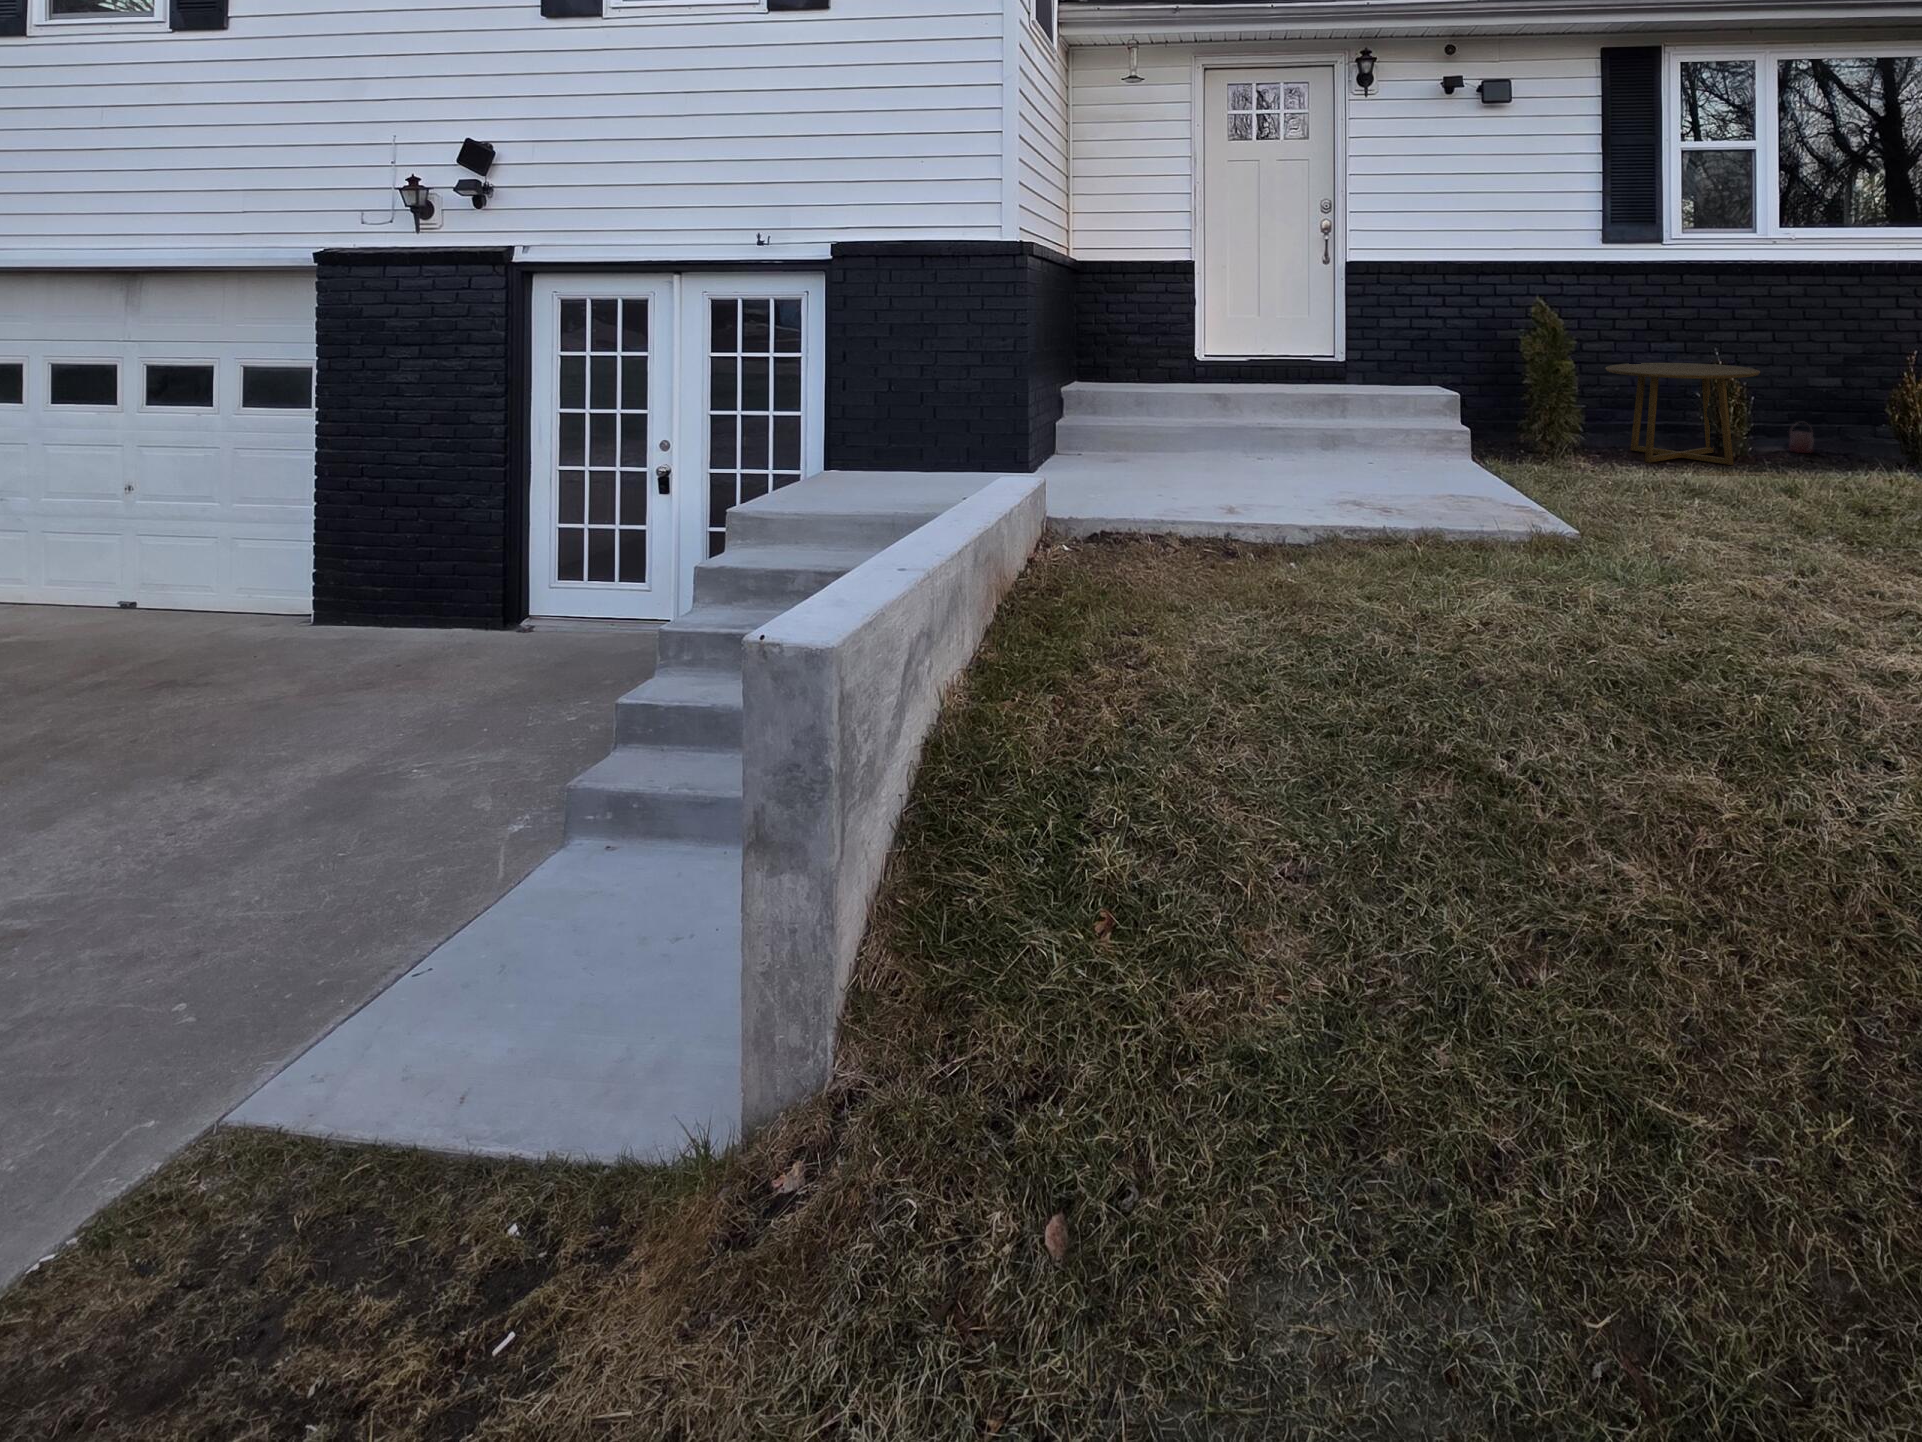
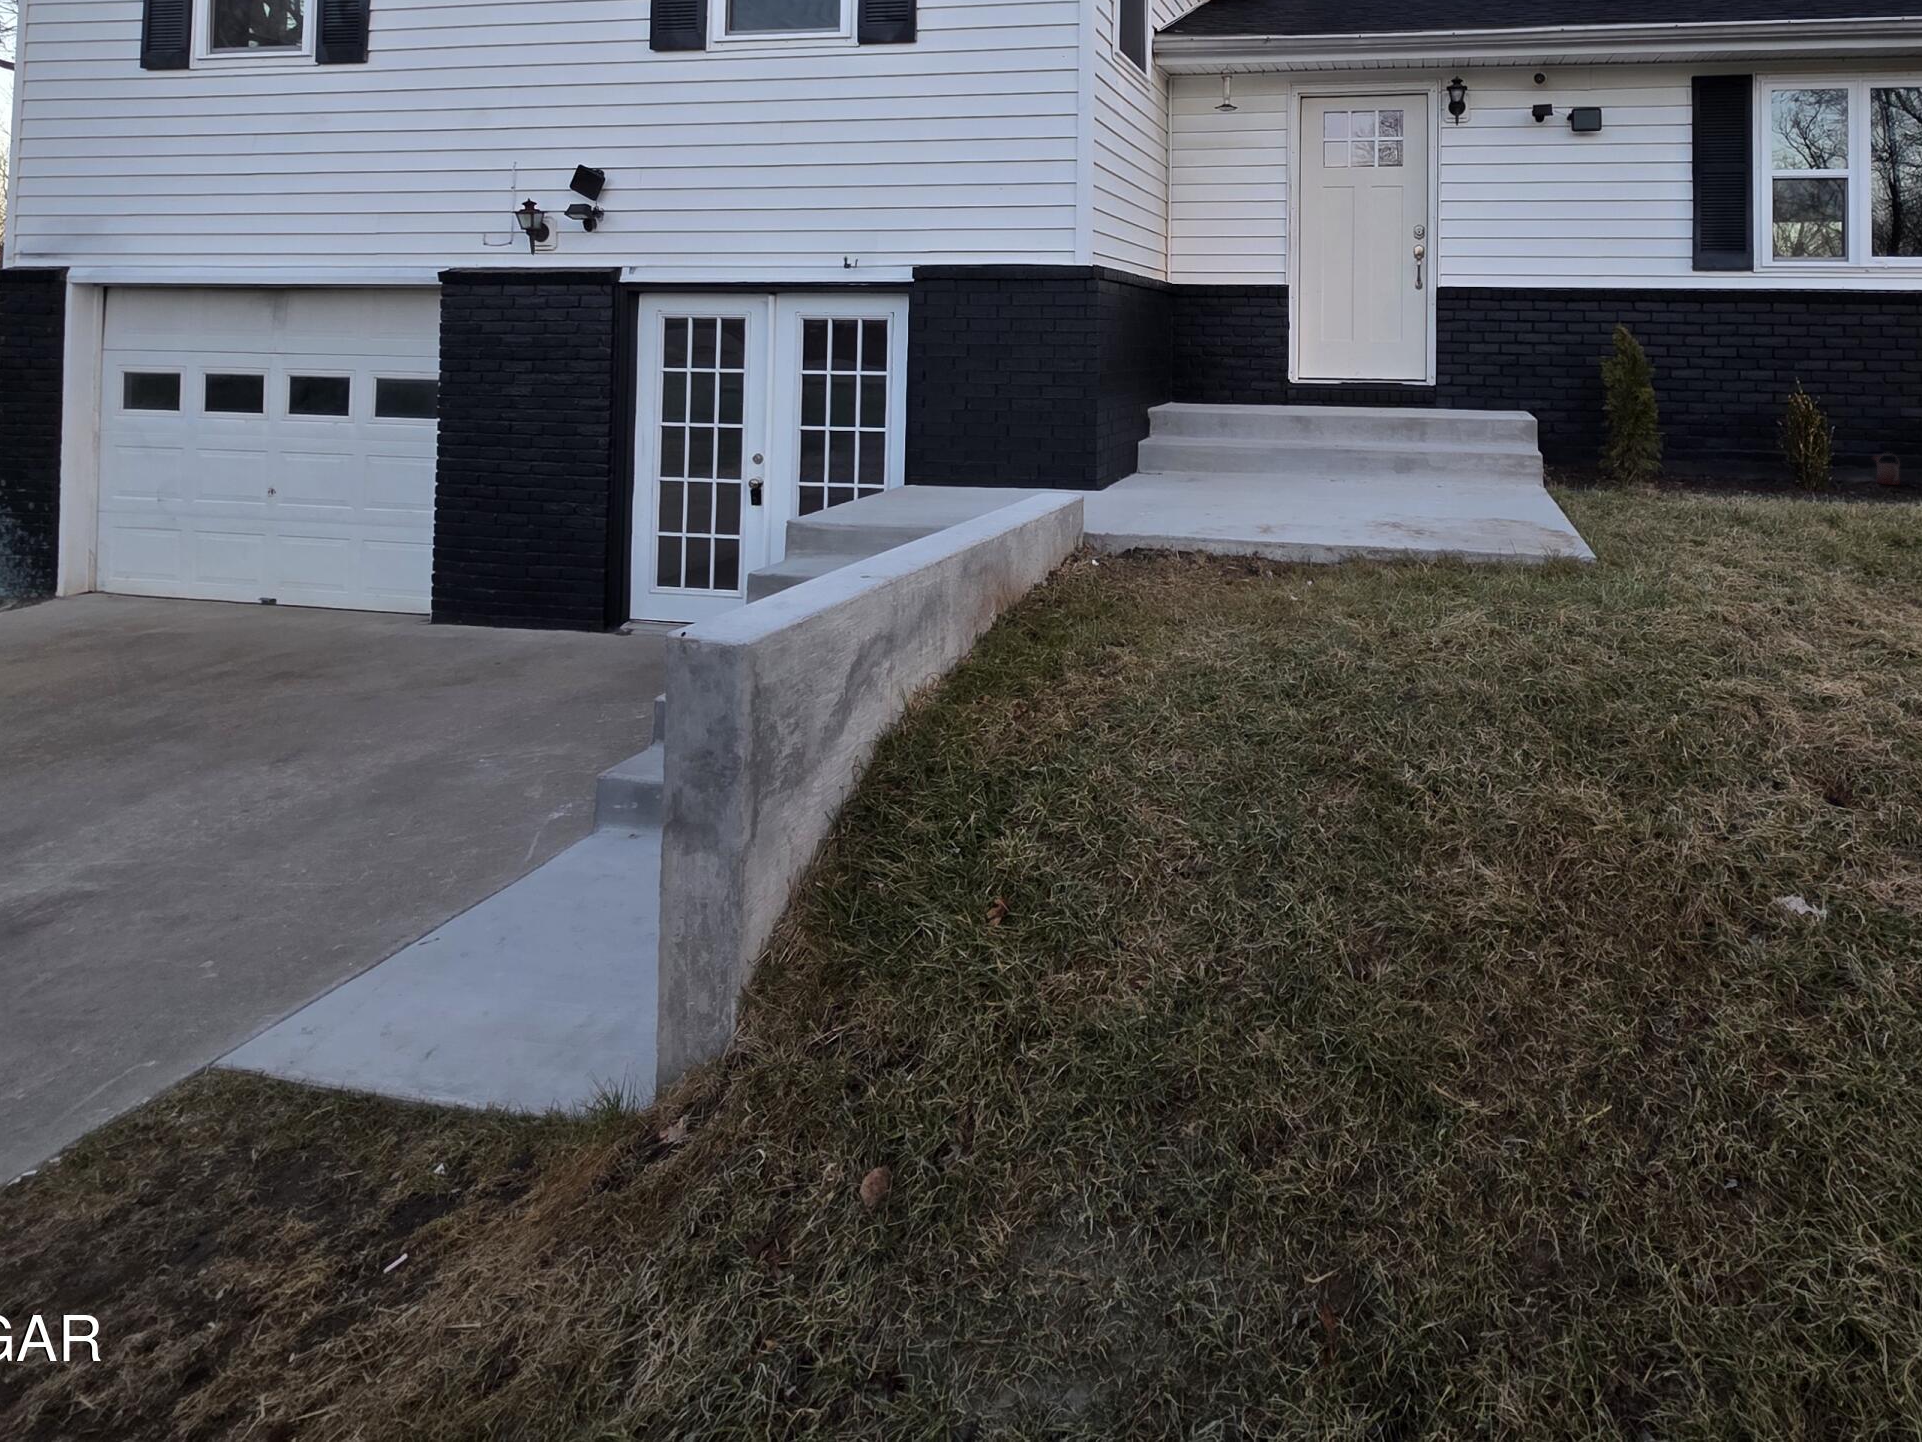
round table: present [1606,363,1760,465] -> none [1687,391,1839,495]

